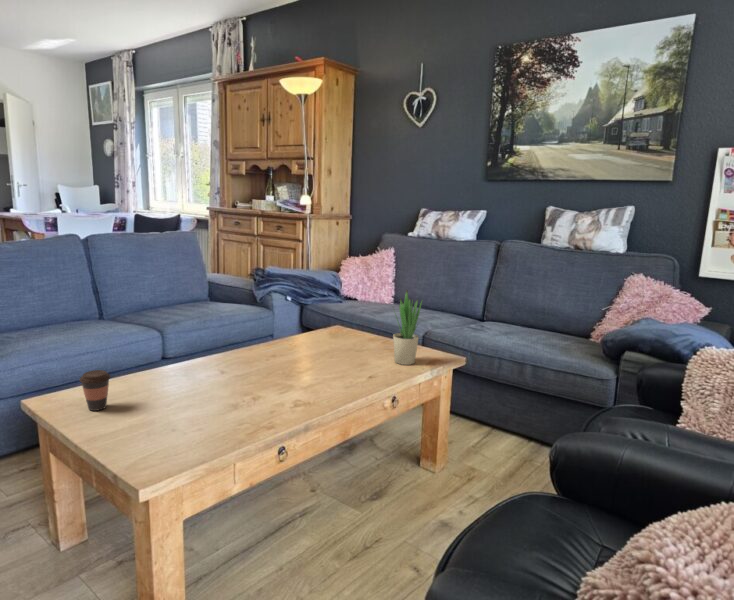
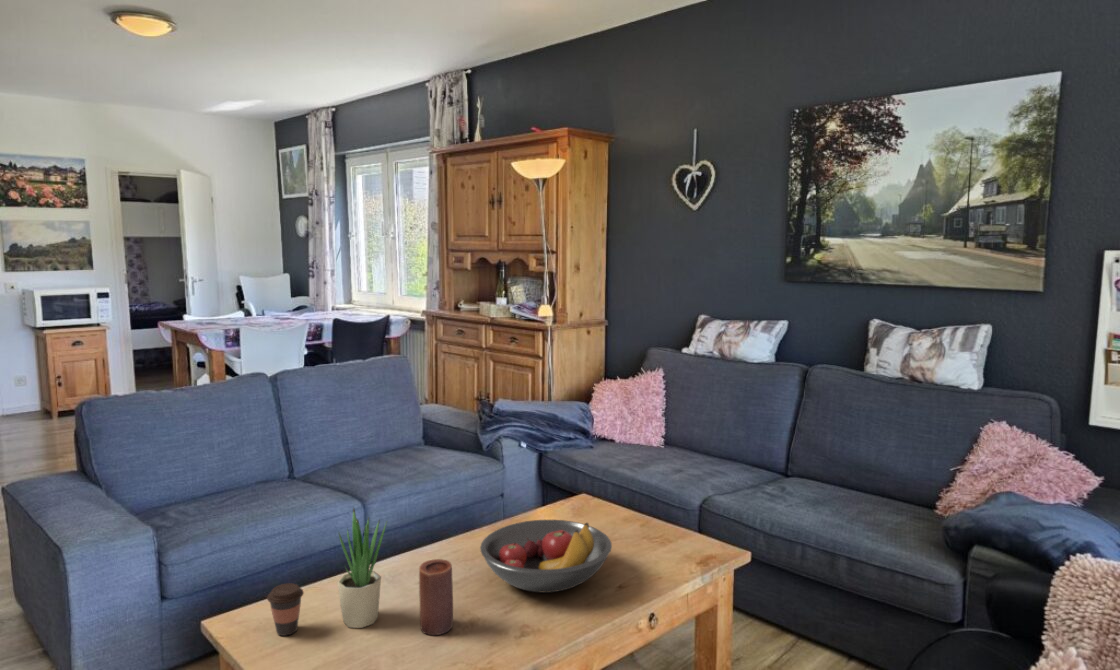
potted plant: present [393,291,422,365] -> present [337,509,386,628]
fruit bowl: none [257,334,361,382] -> present [480,520,612,593]
candle: none [208,351,236,409] -> present [419,559,453,635]

